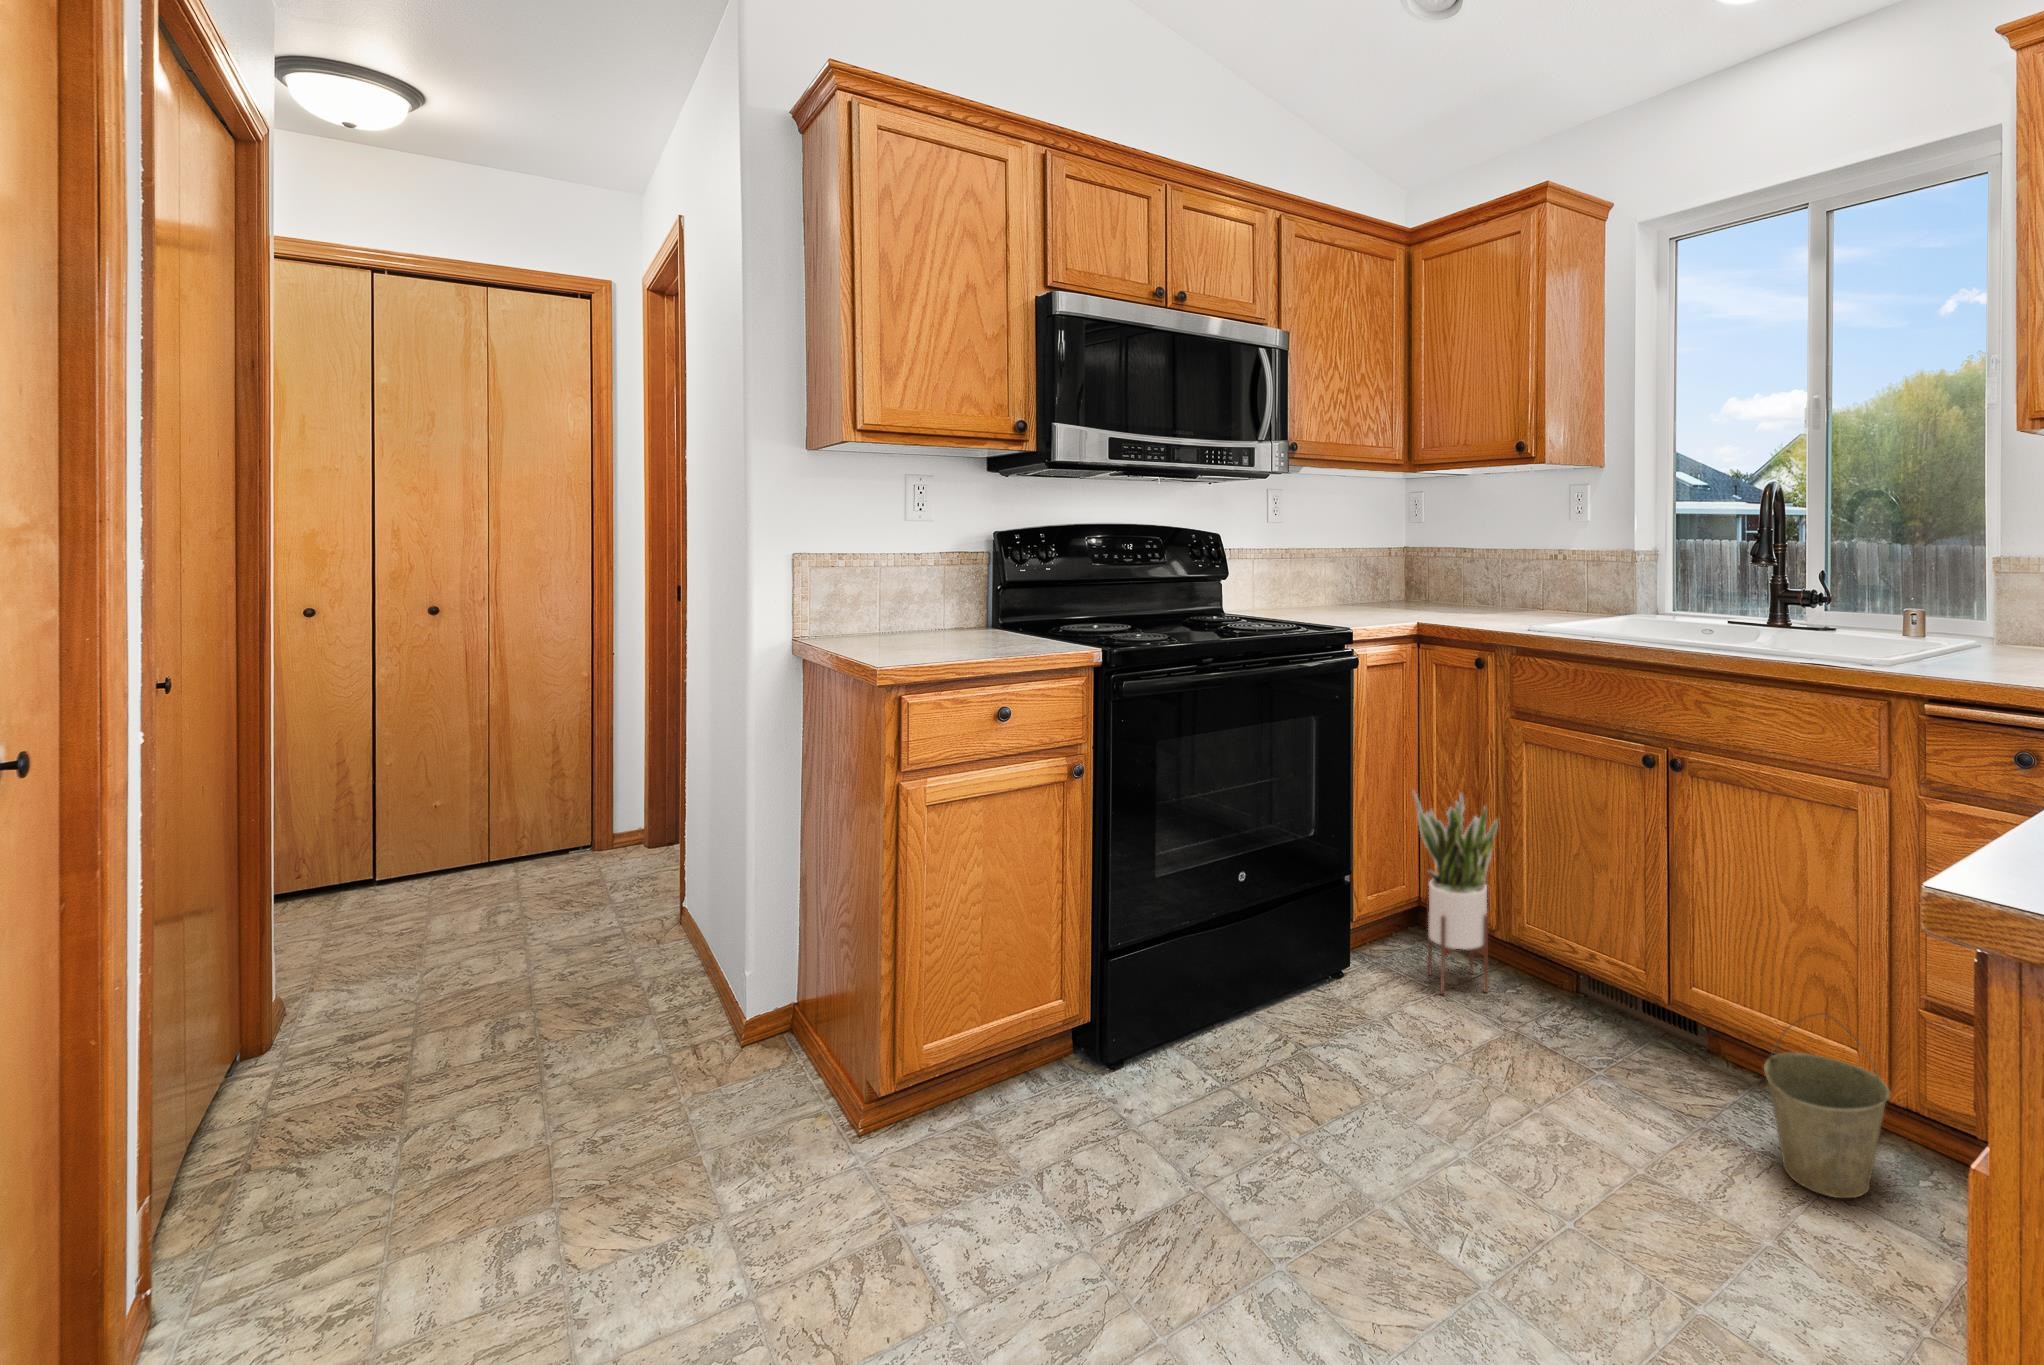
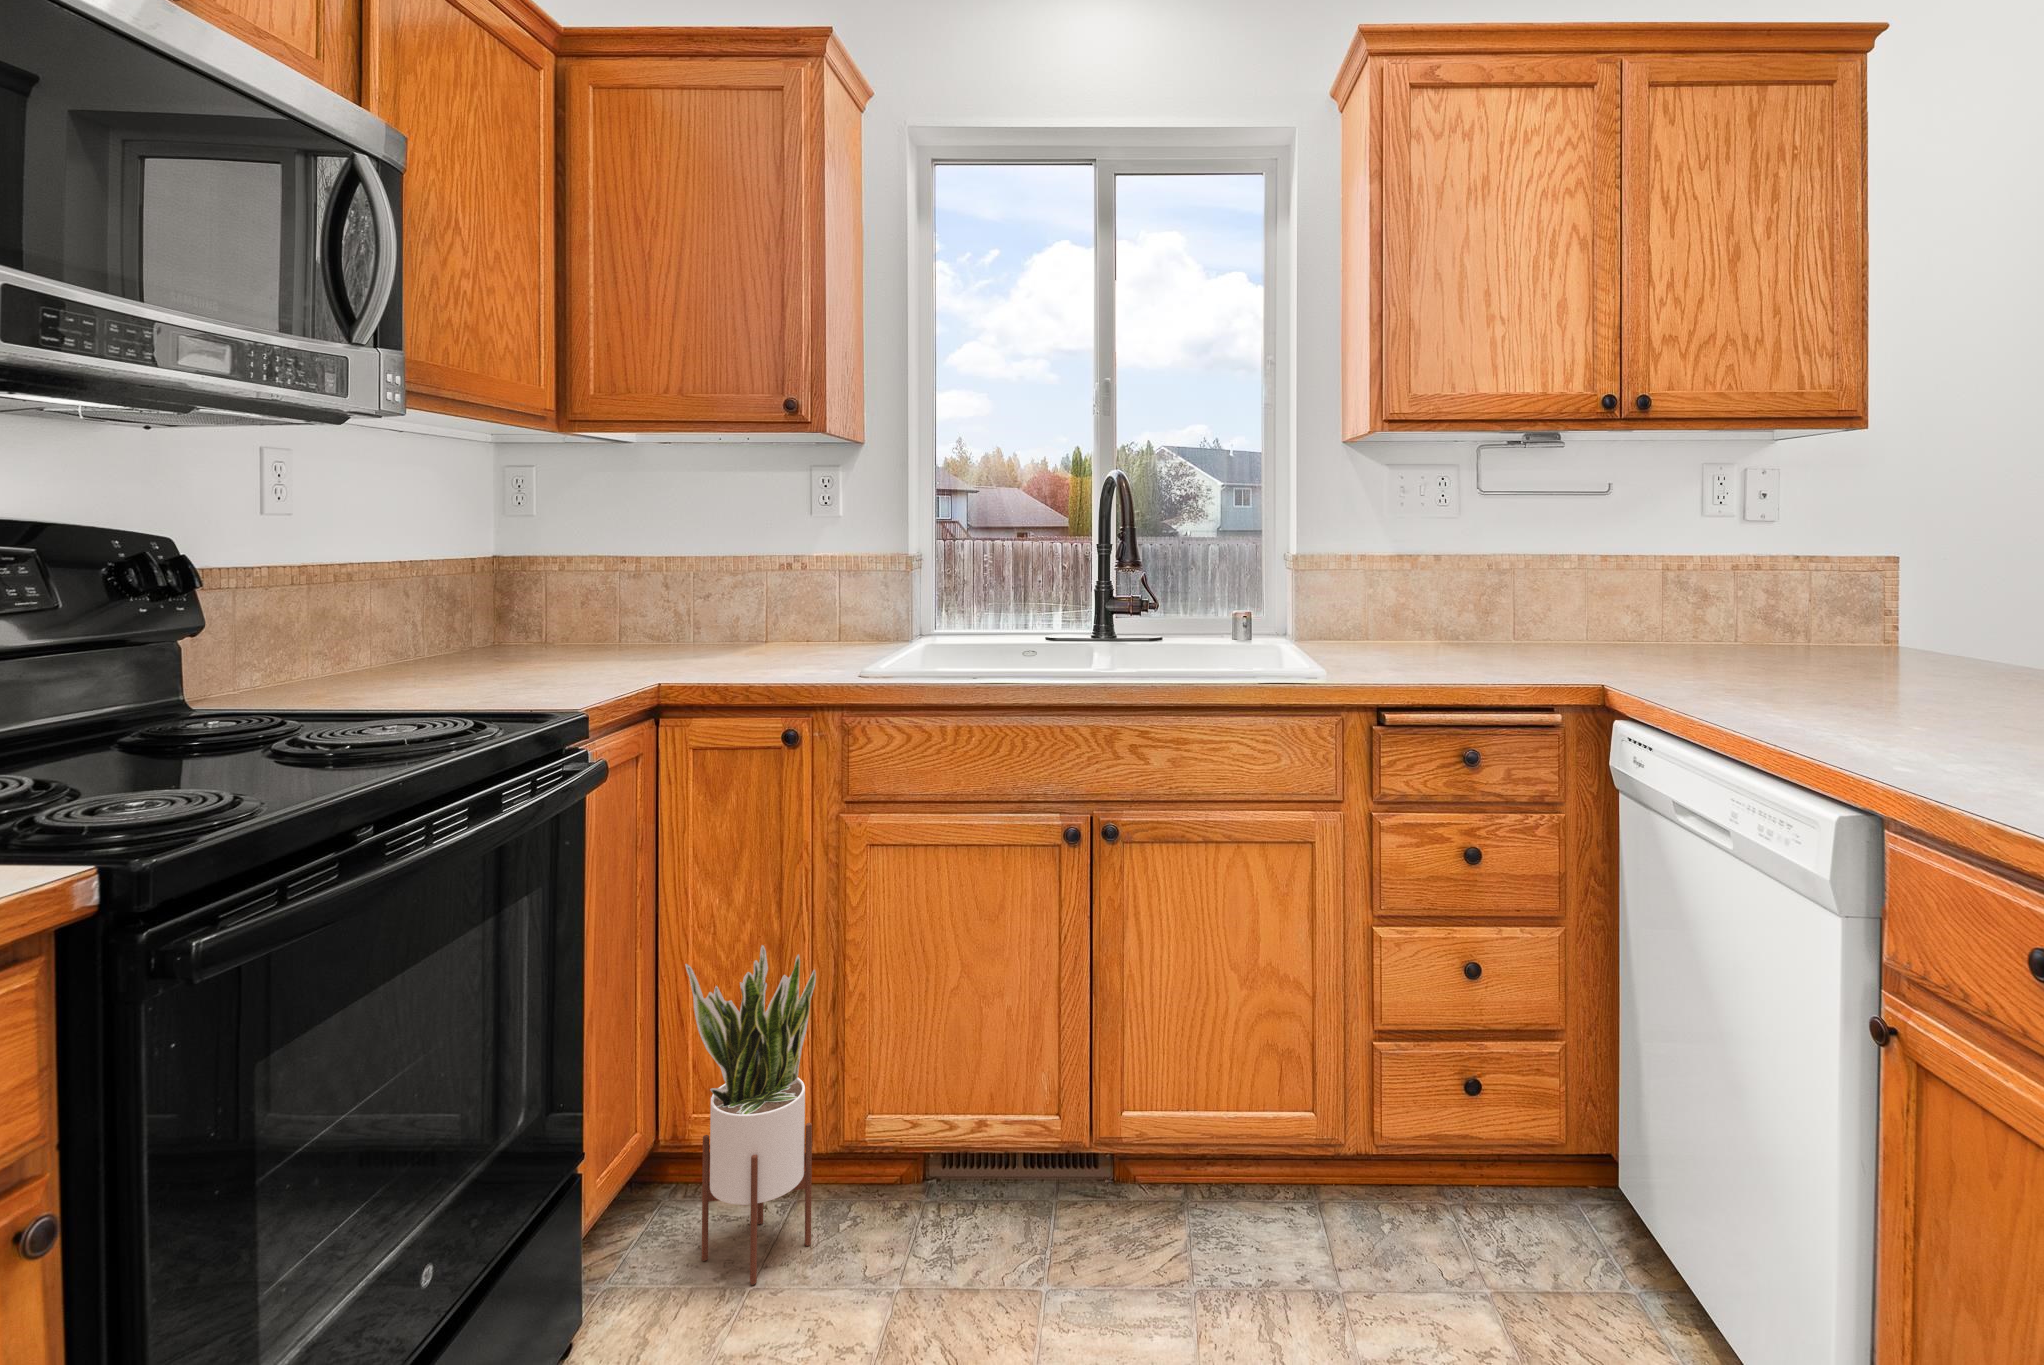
bucket: present [1764,1014,1890,1198] -> none [1277,1088,1405,1306]

